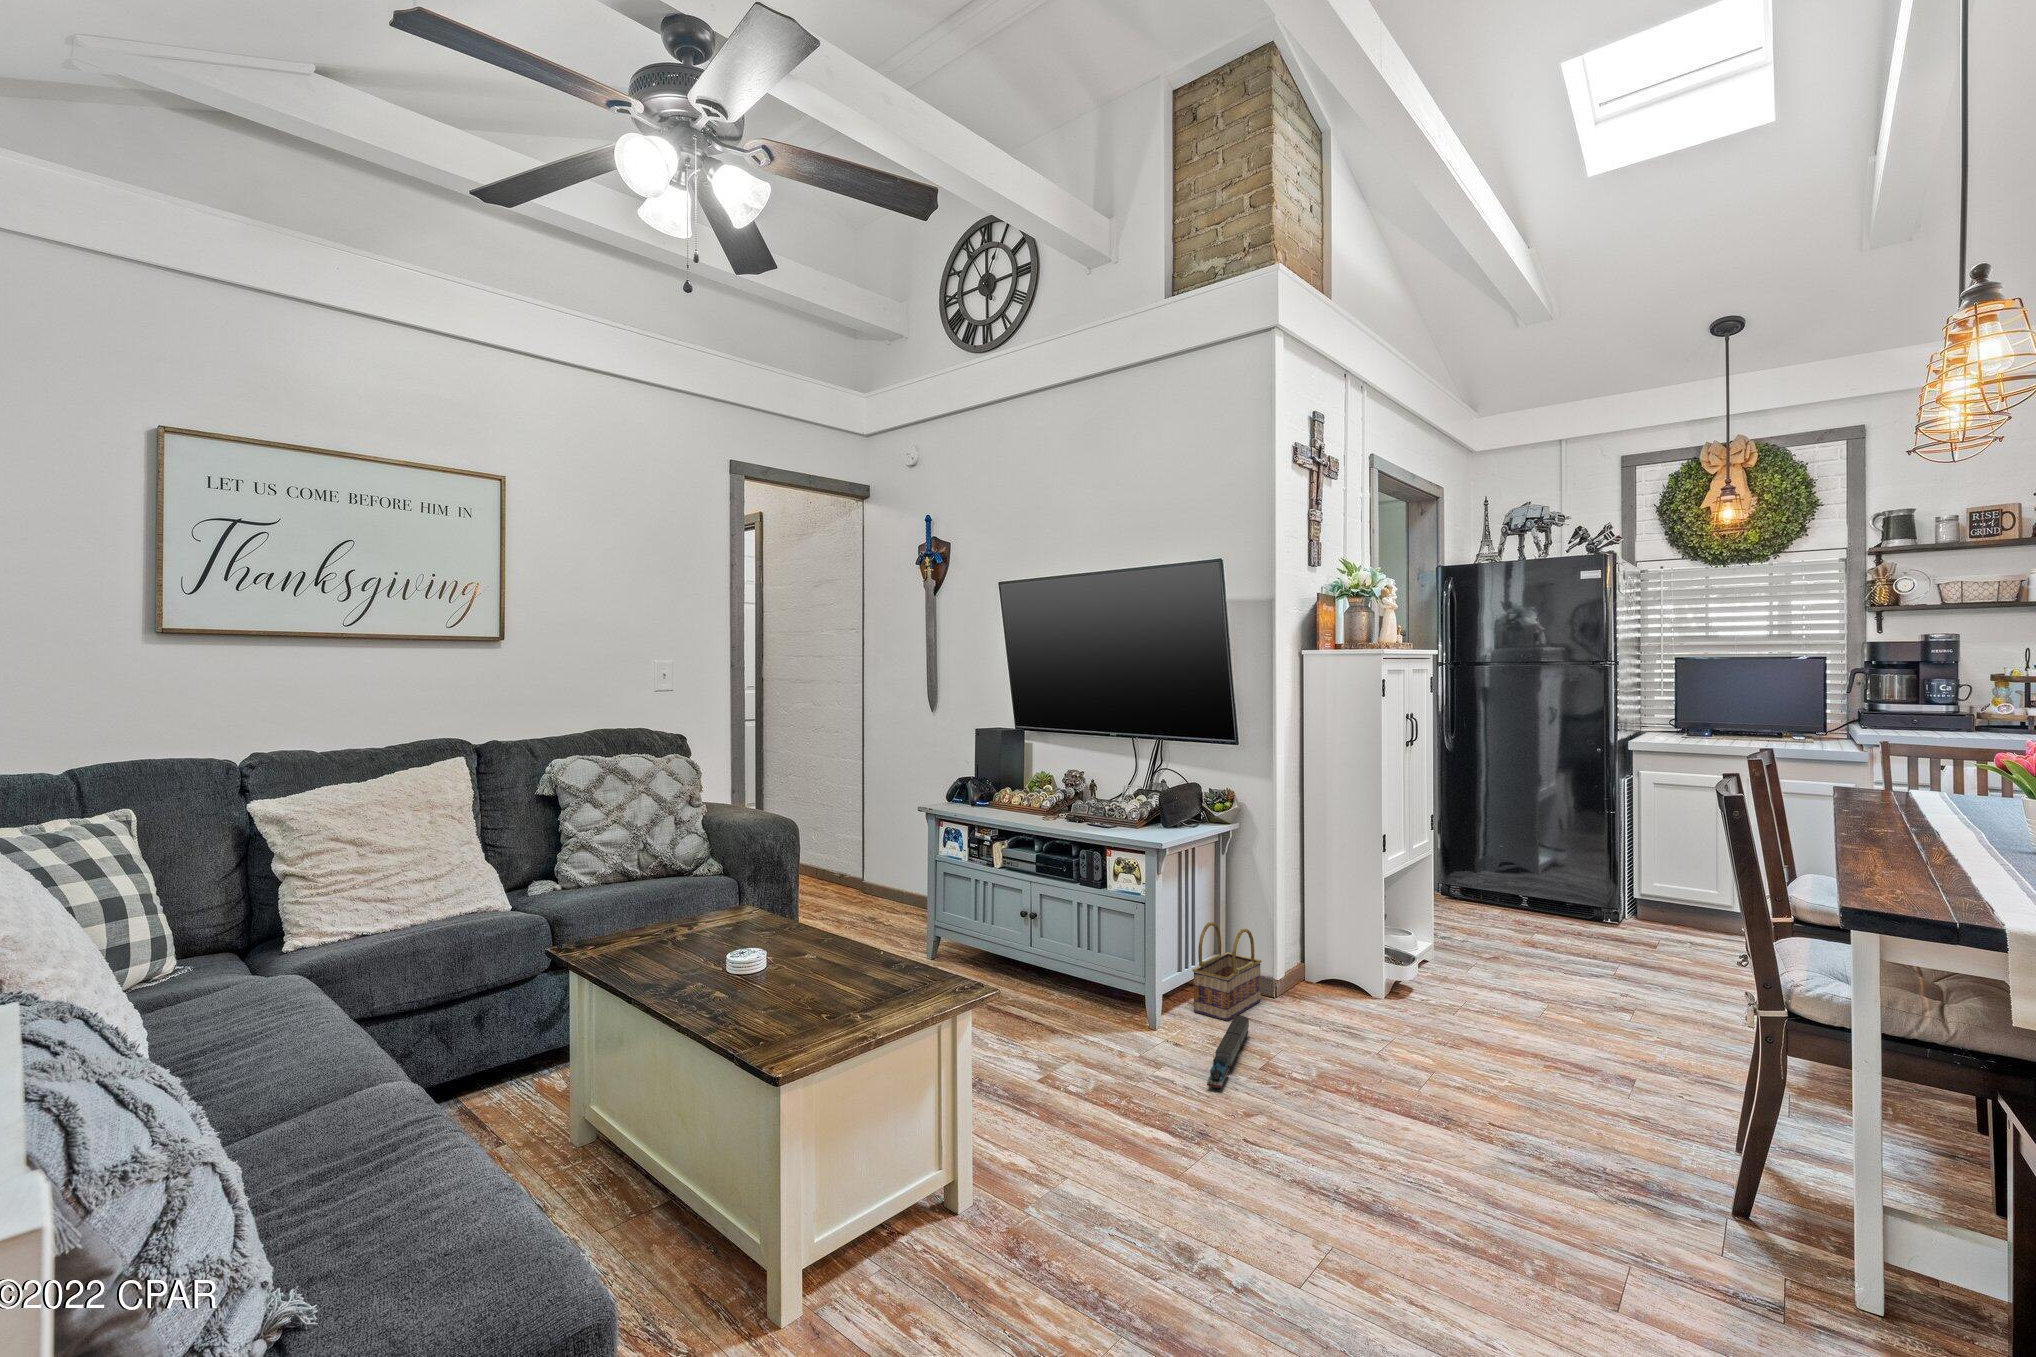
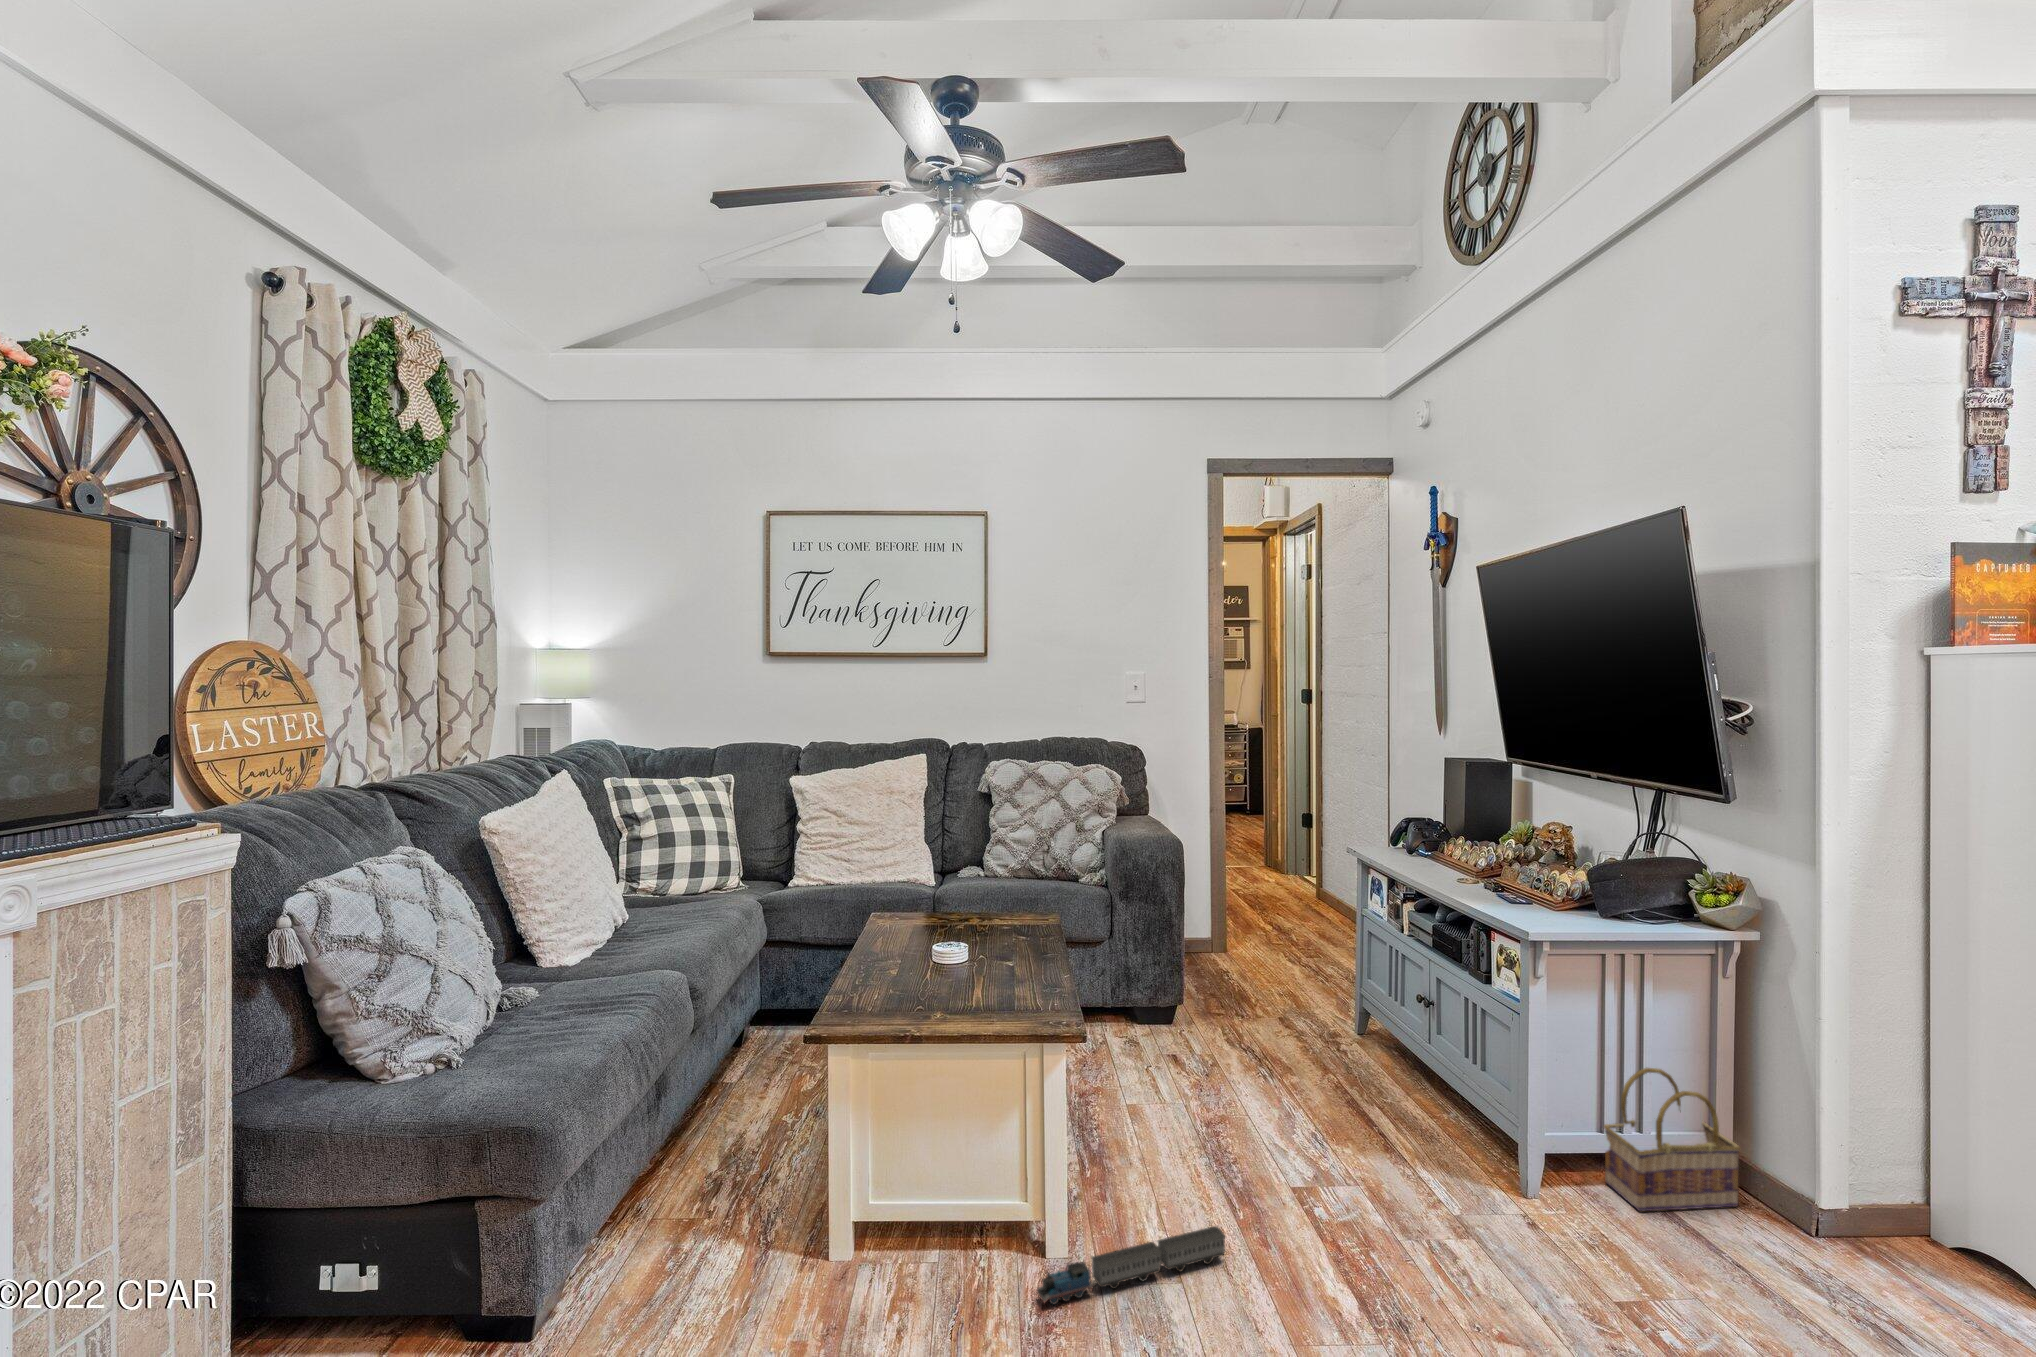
toy train: present [1207,1016,1249,1089] -> present [1036,1226,1226,1304]

